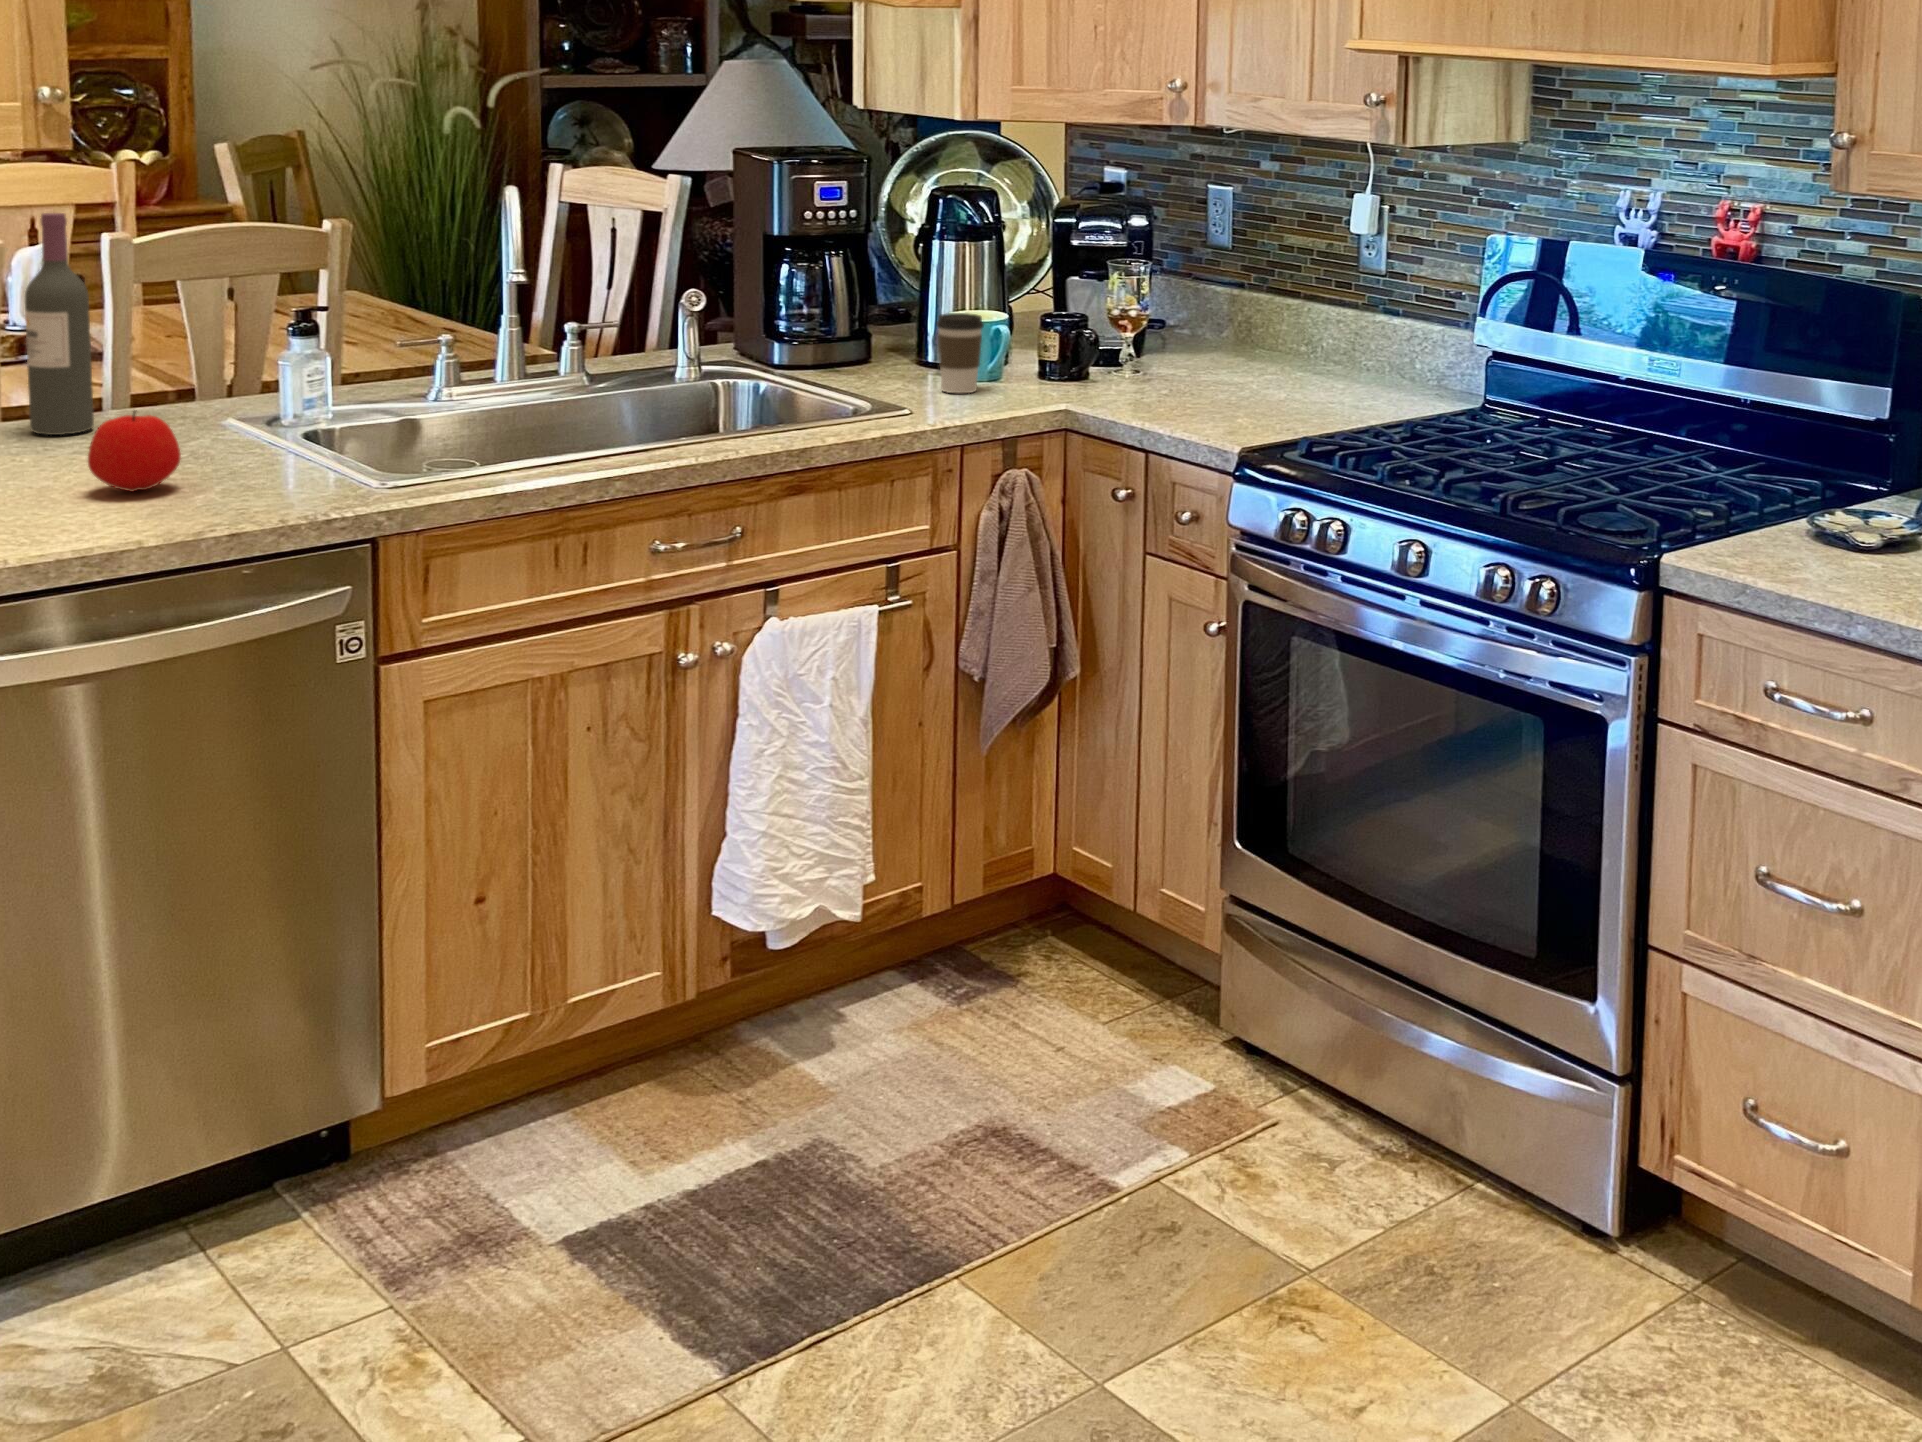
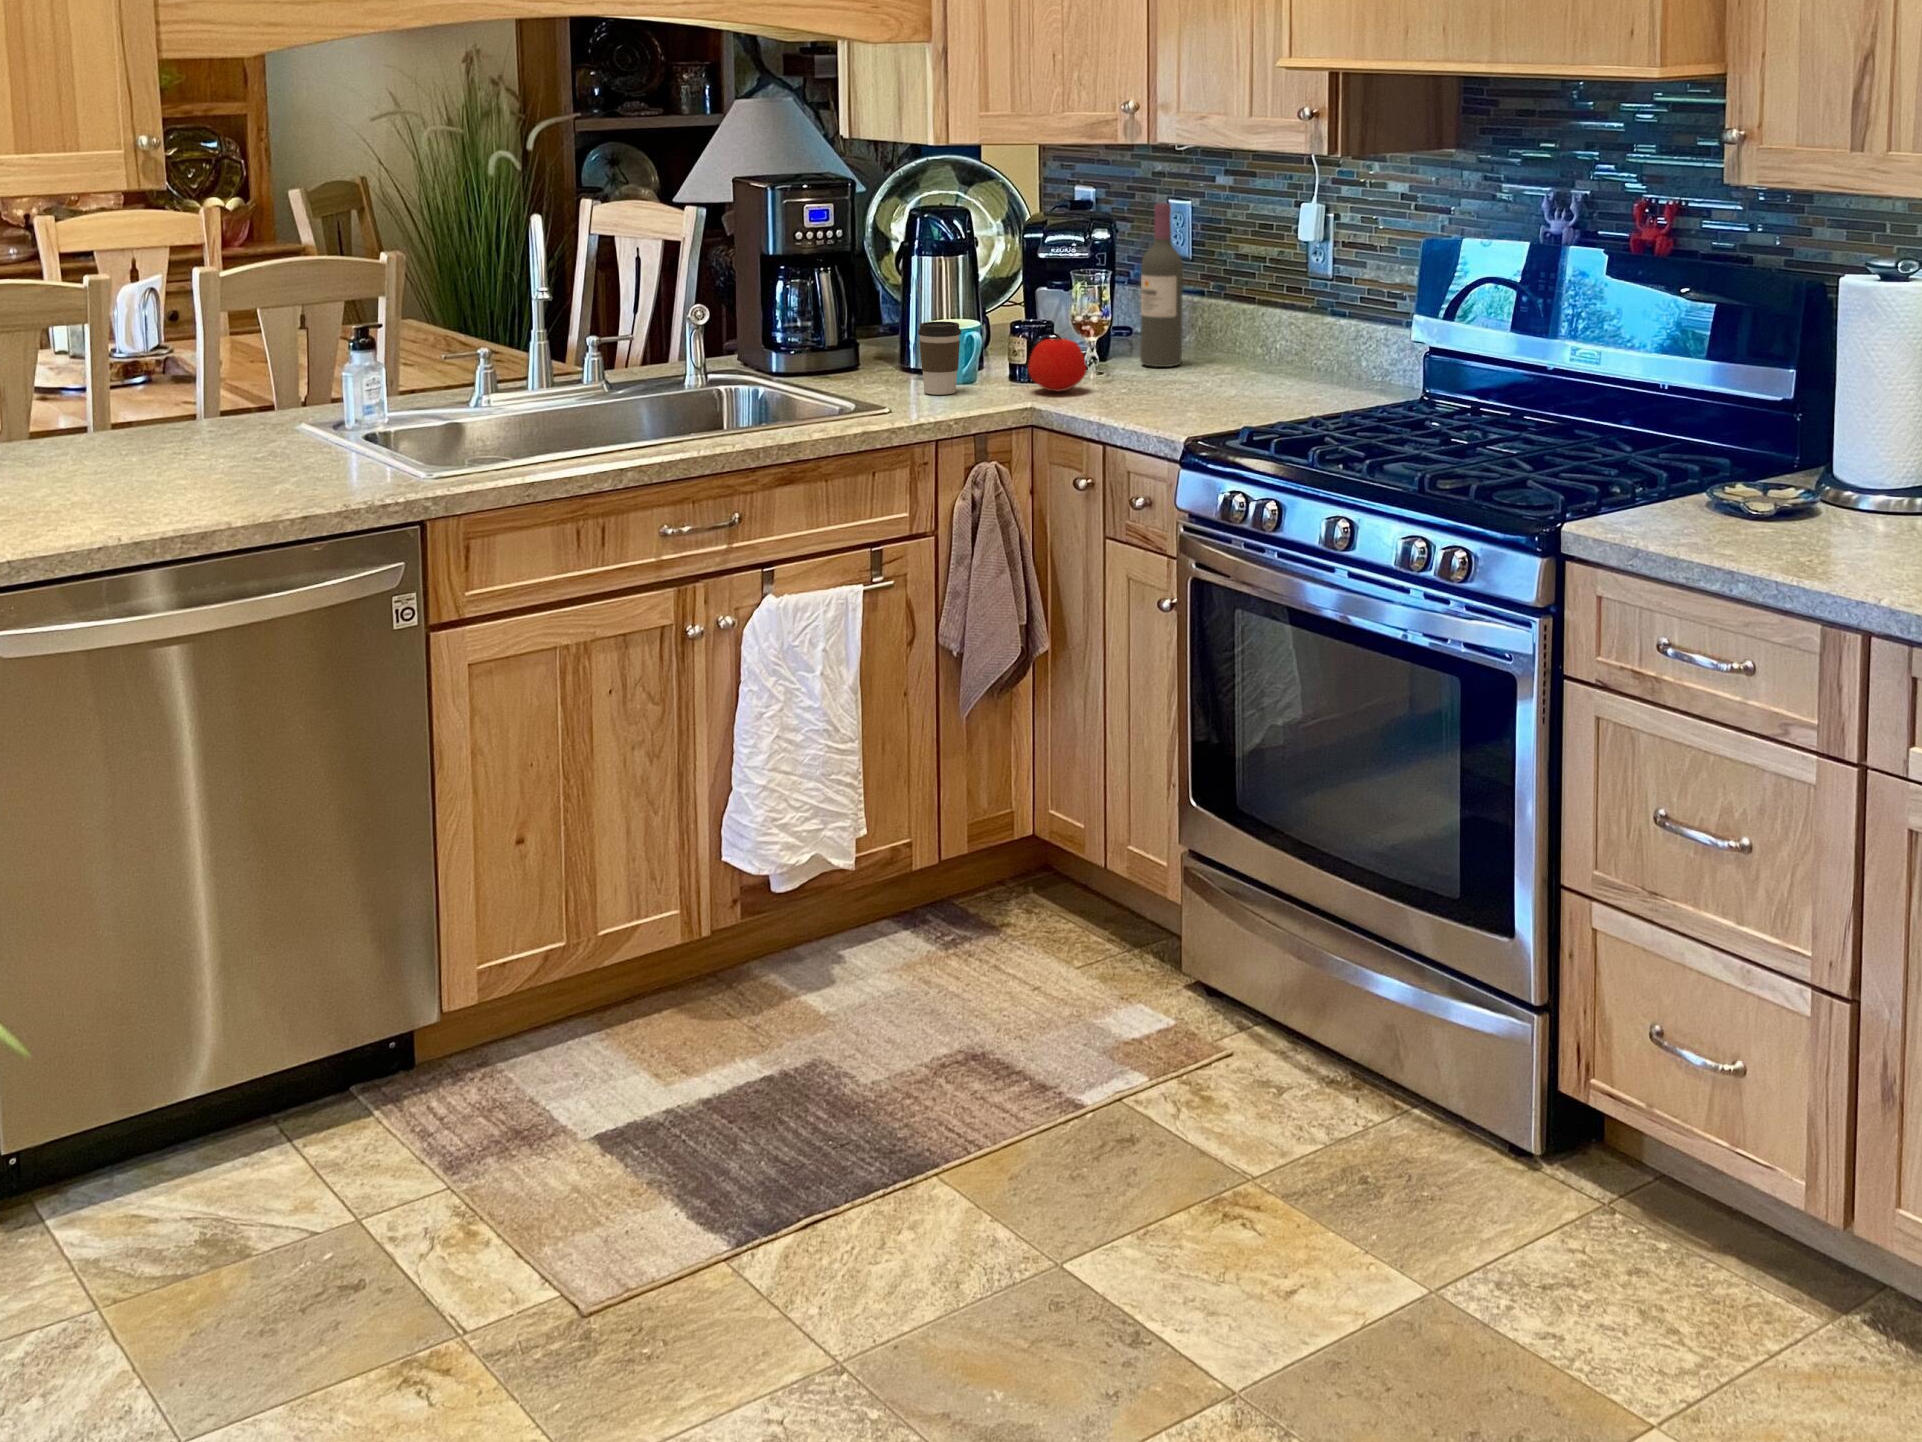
wine bottle: present [25,213,94,435] -> present [1140,204,1183,367]
apple: present [88,411,181,491] -> present [1028,337,1087,392]

